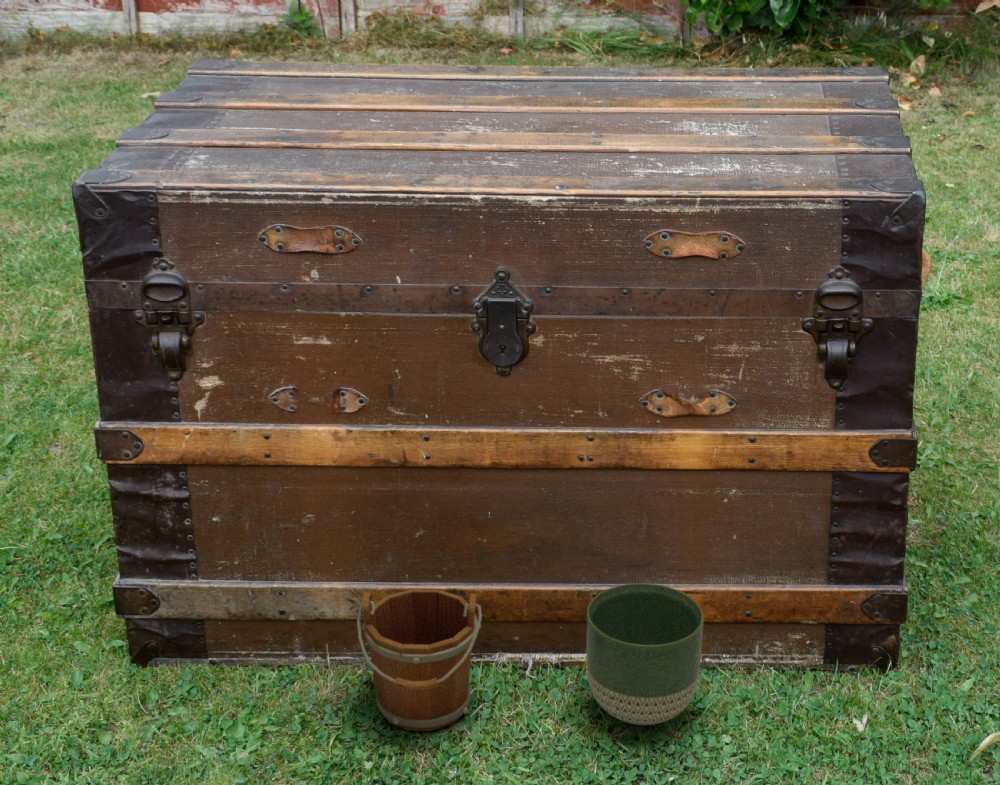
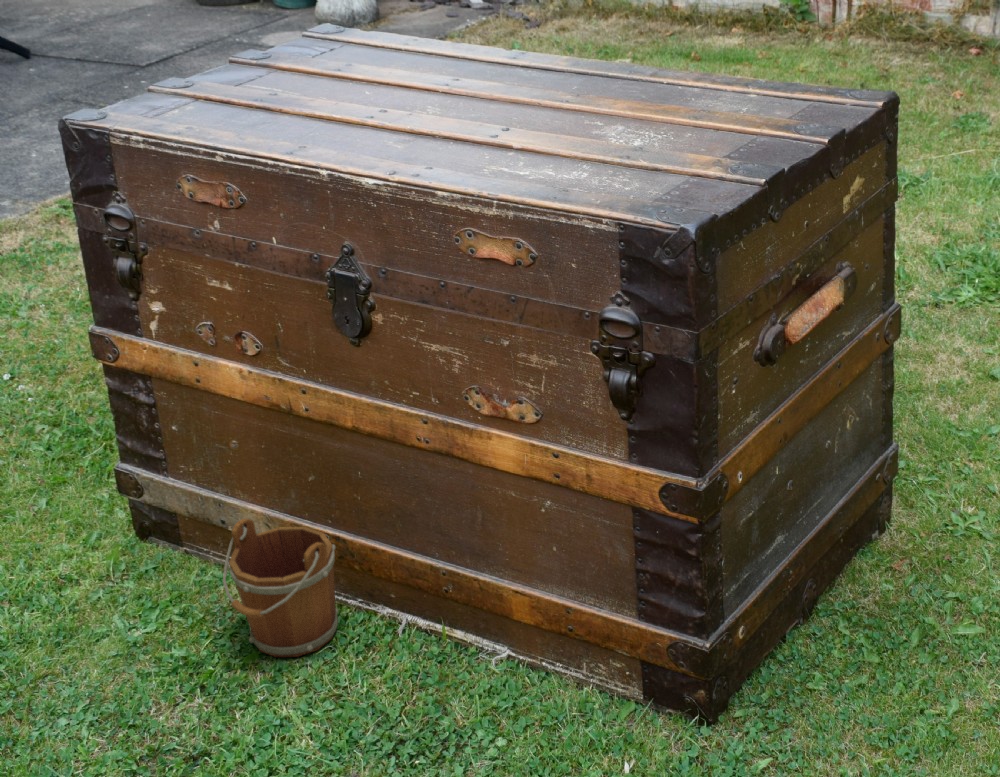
planter: present [587,583,703,725] -> none [383,569,502,710]

